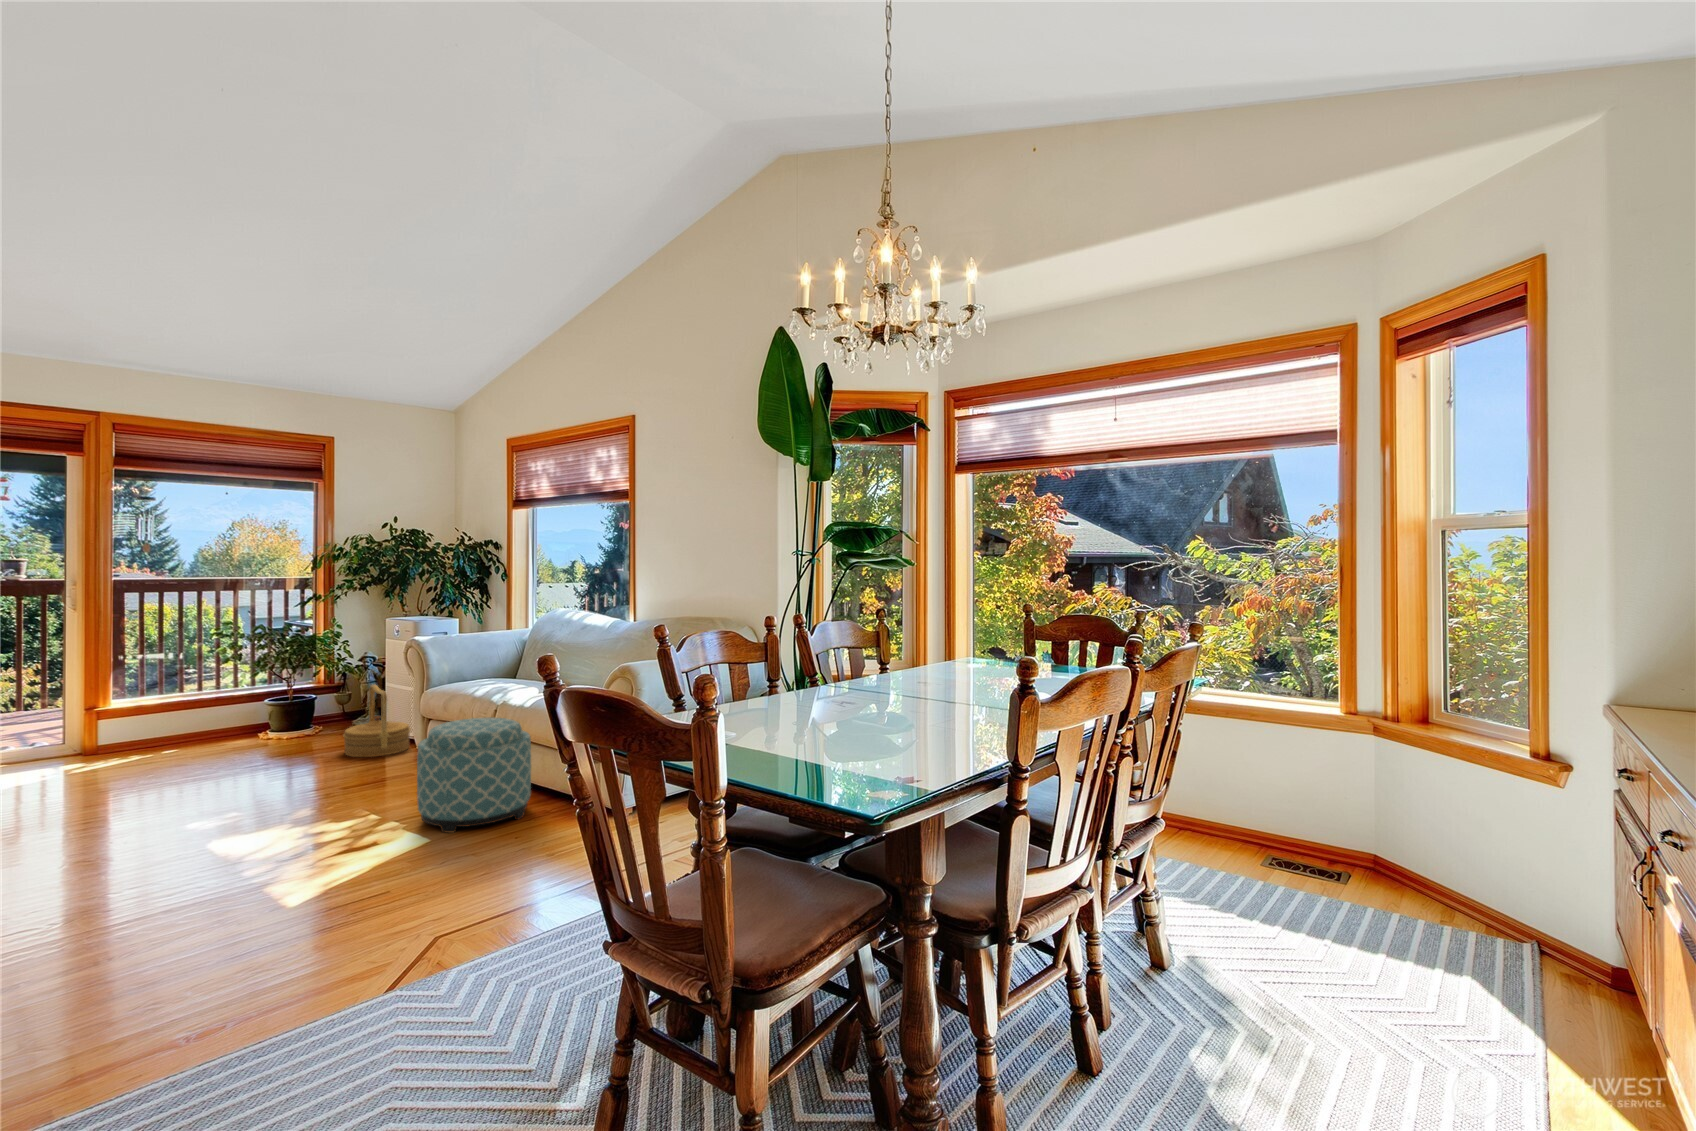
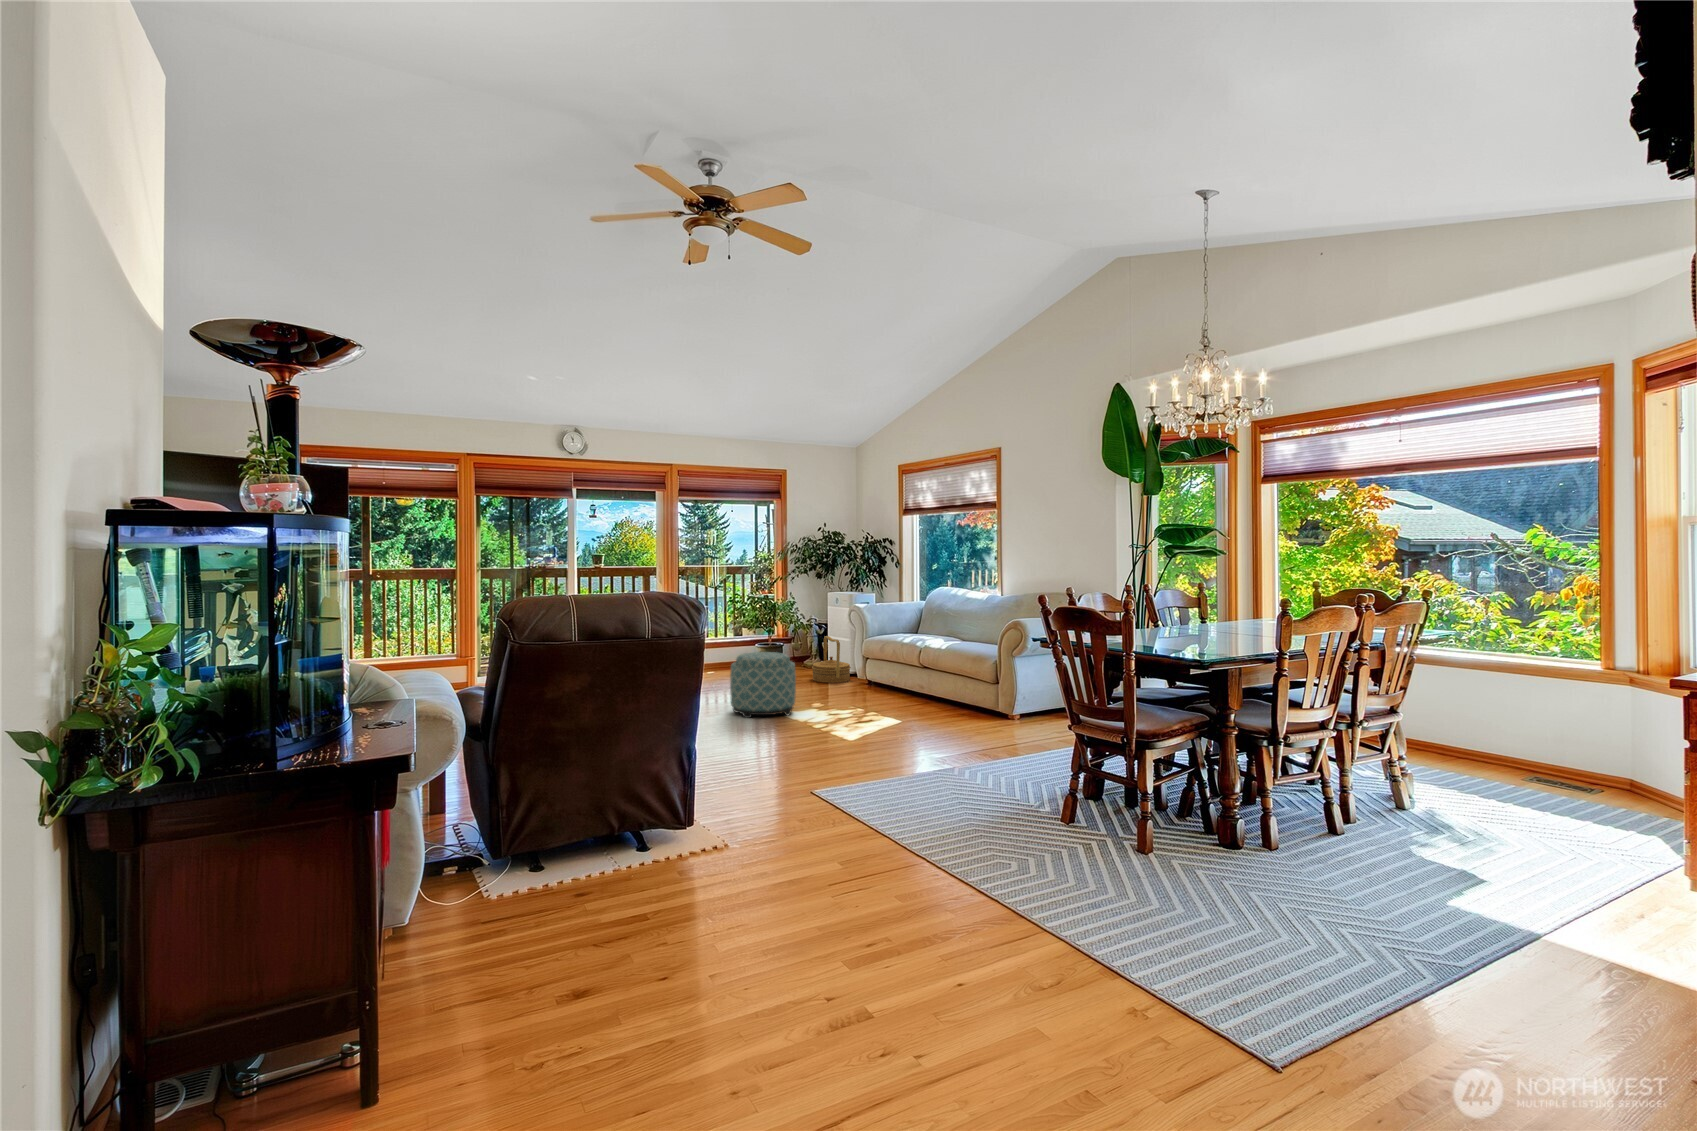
ottoman: present [417,718,531,833] -> present [730,652,796,718]

